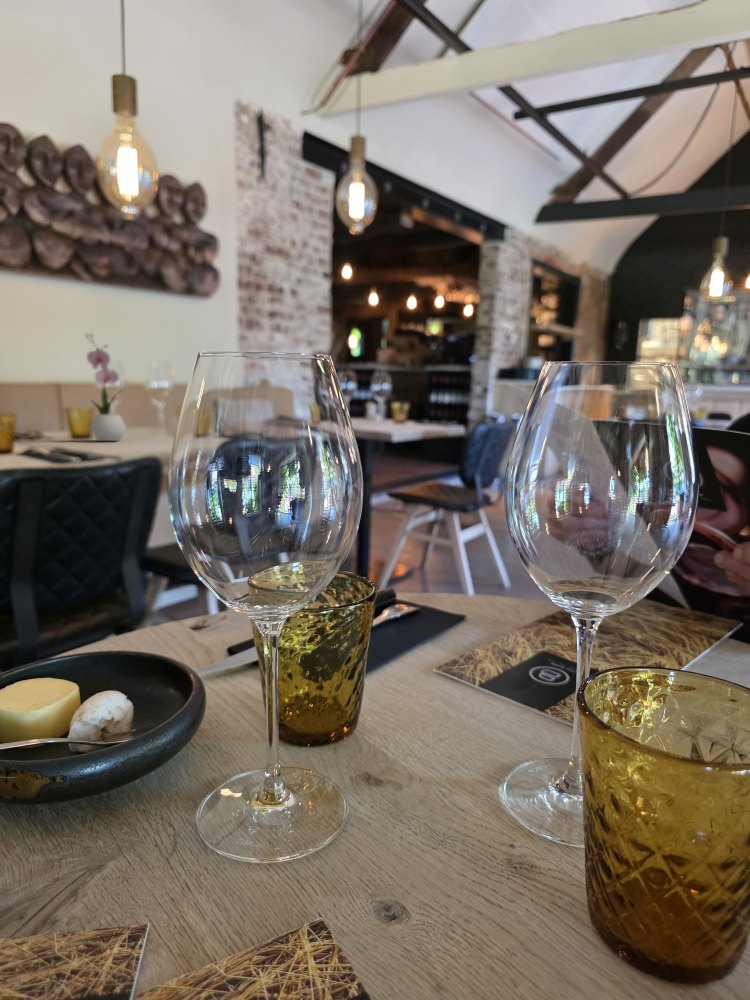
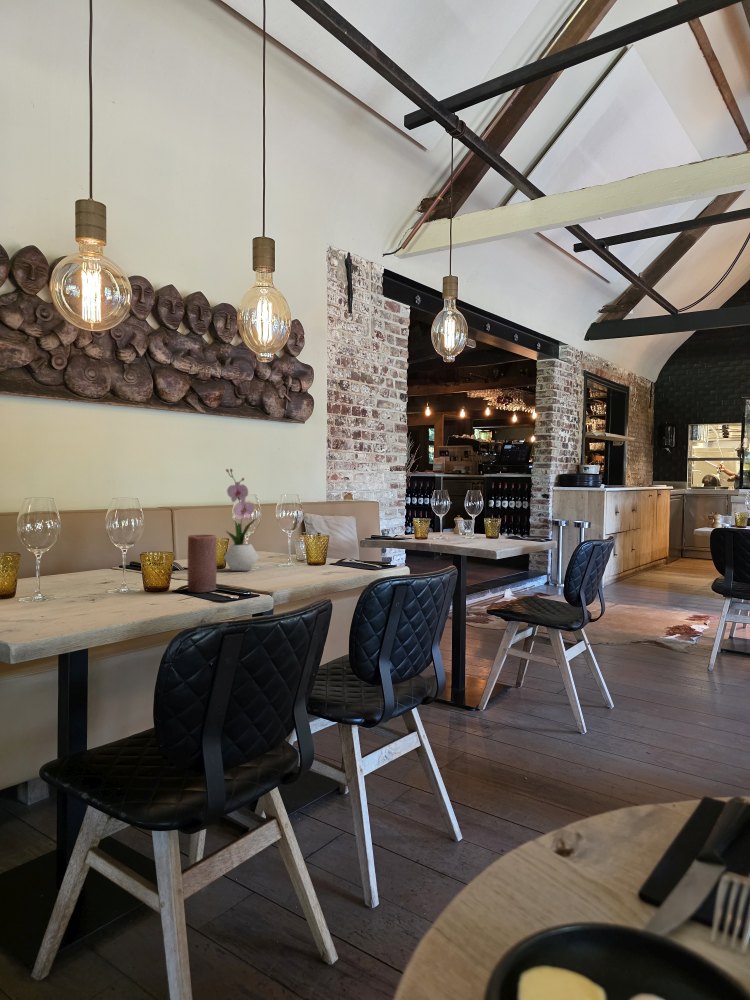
candle: none [22,397,57,455] -> present [188,535,217,592]

